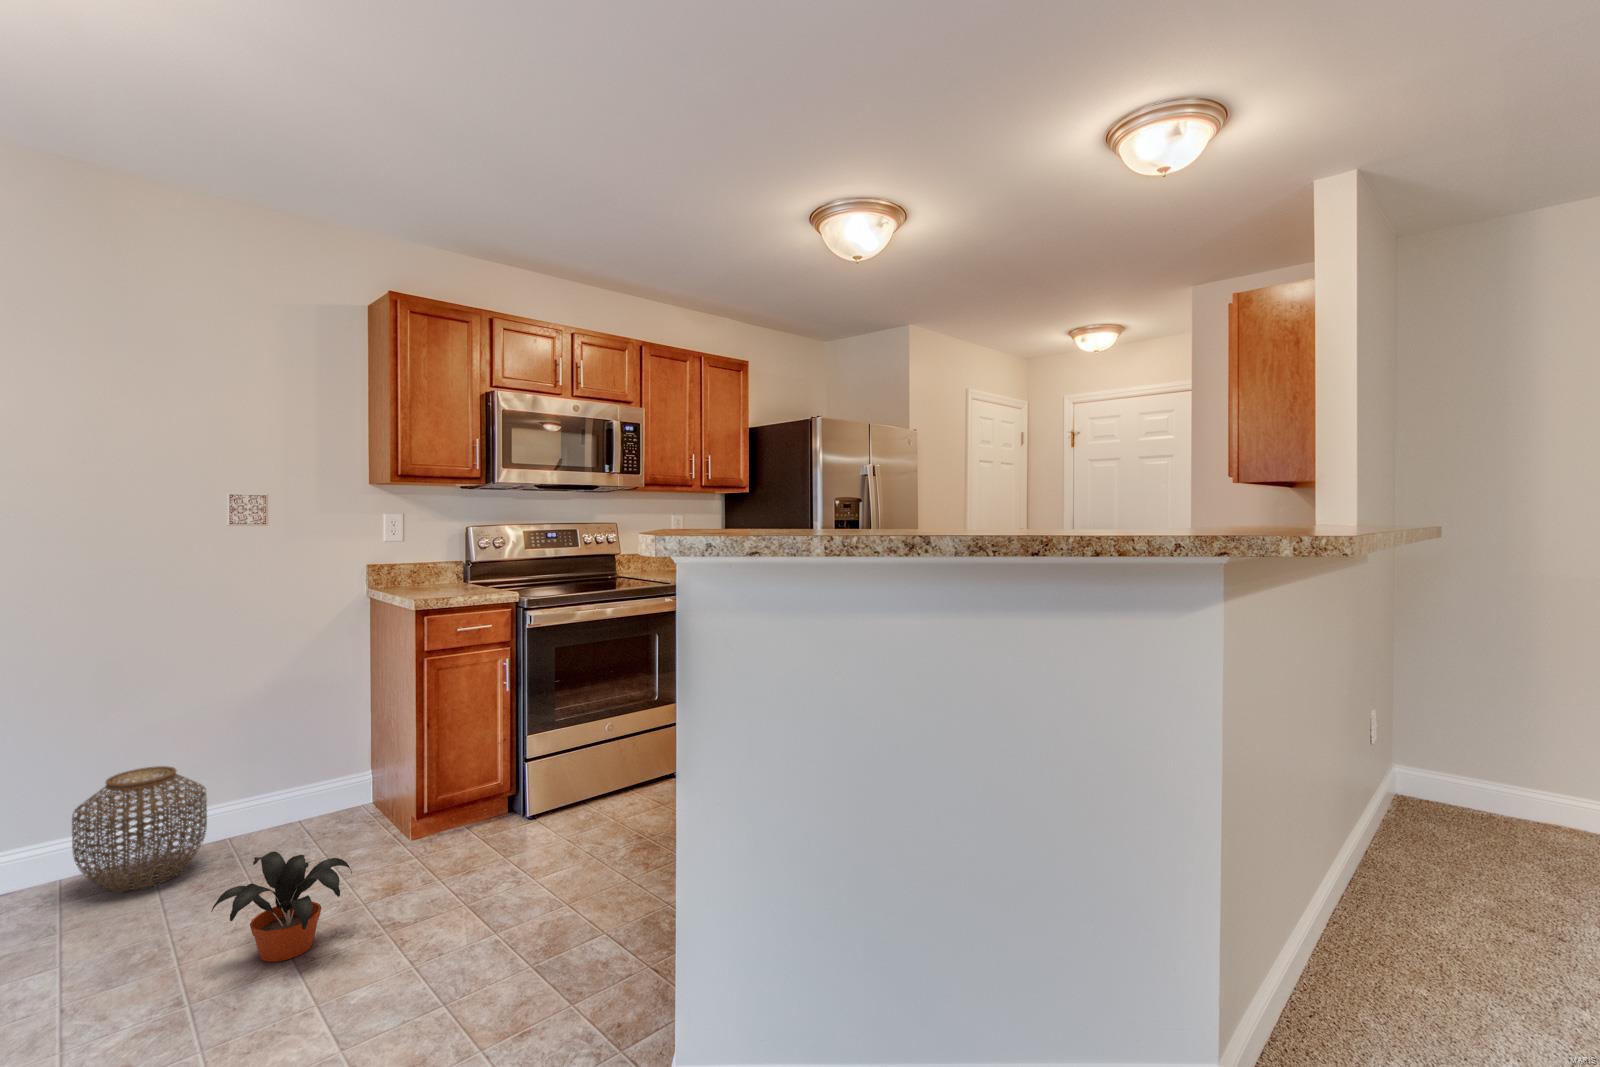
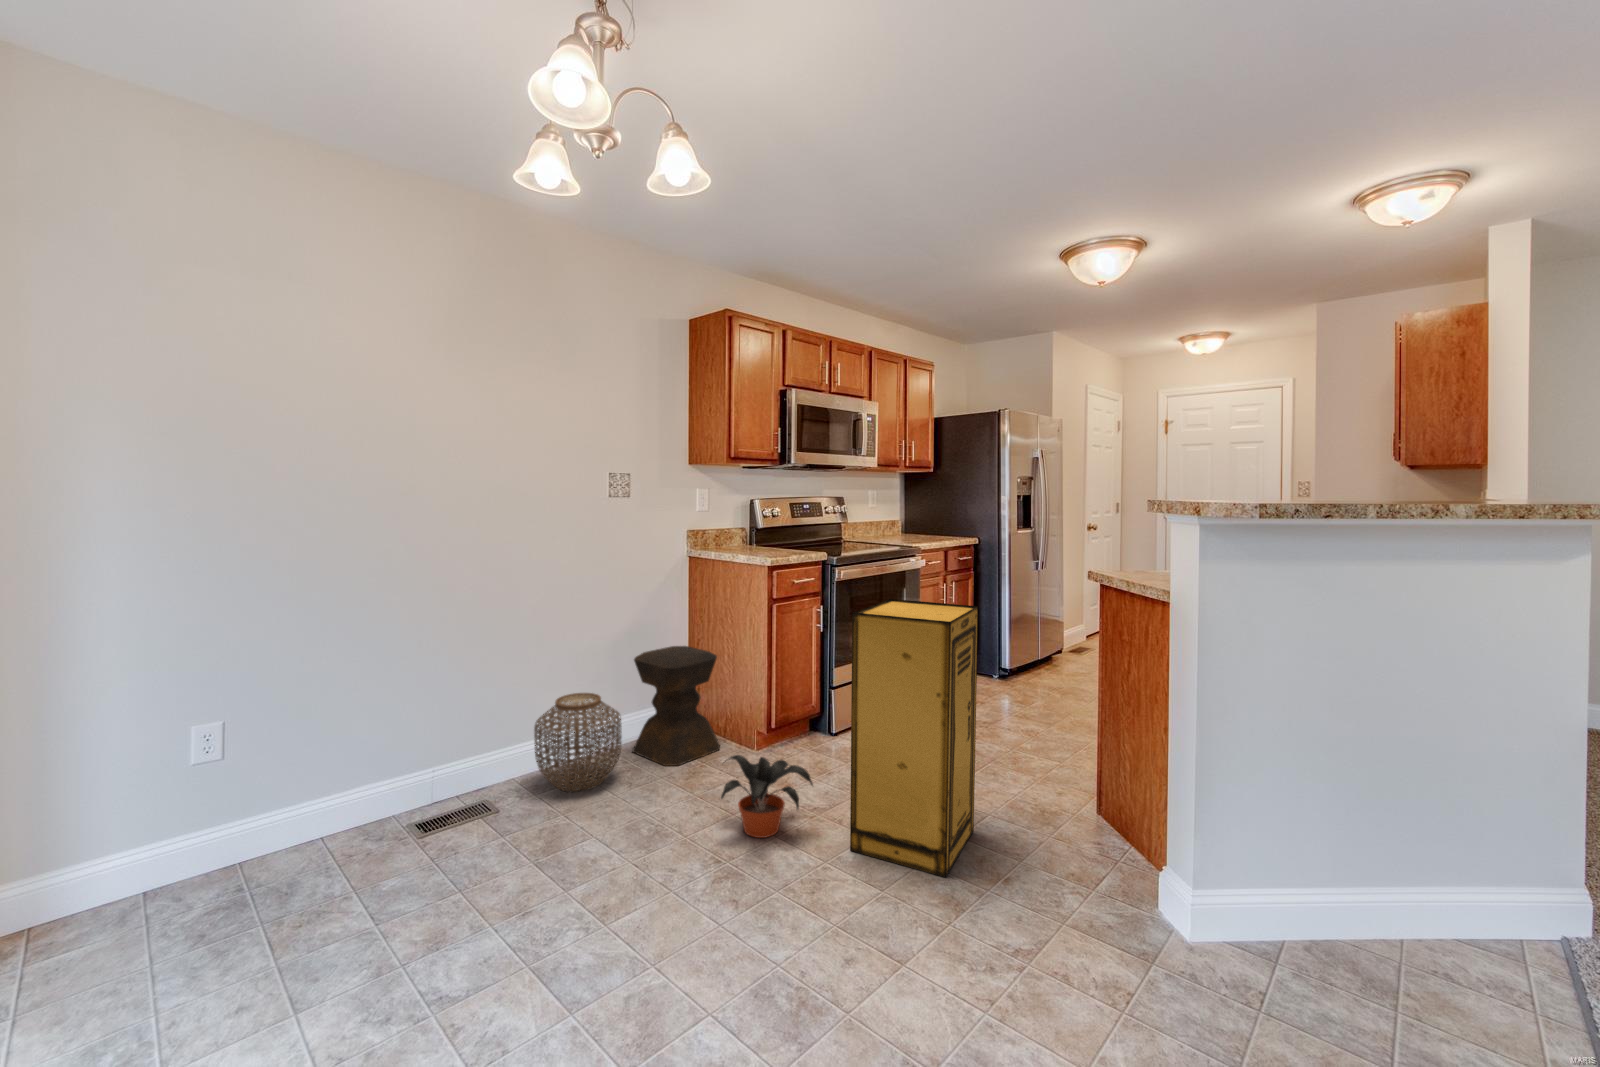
storage cabinet: none [358,654,550,1027] -> present [850,599,978,877]
stool: none [257,706,374,858] -> present [633,646,720,766]

